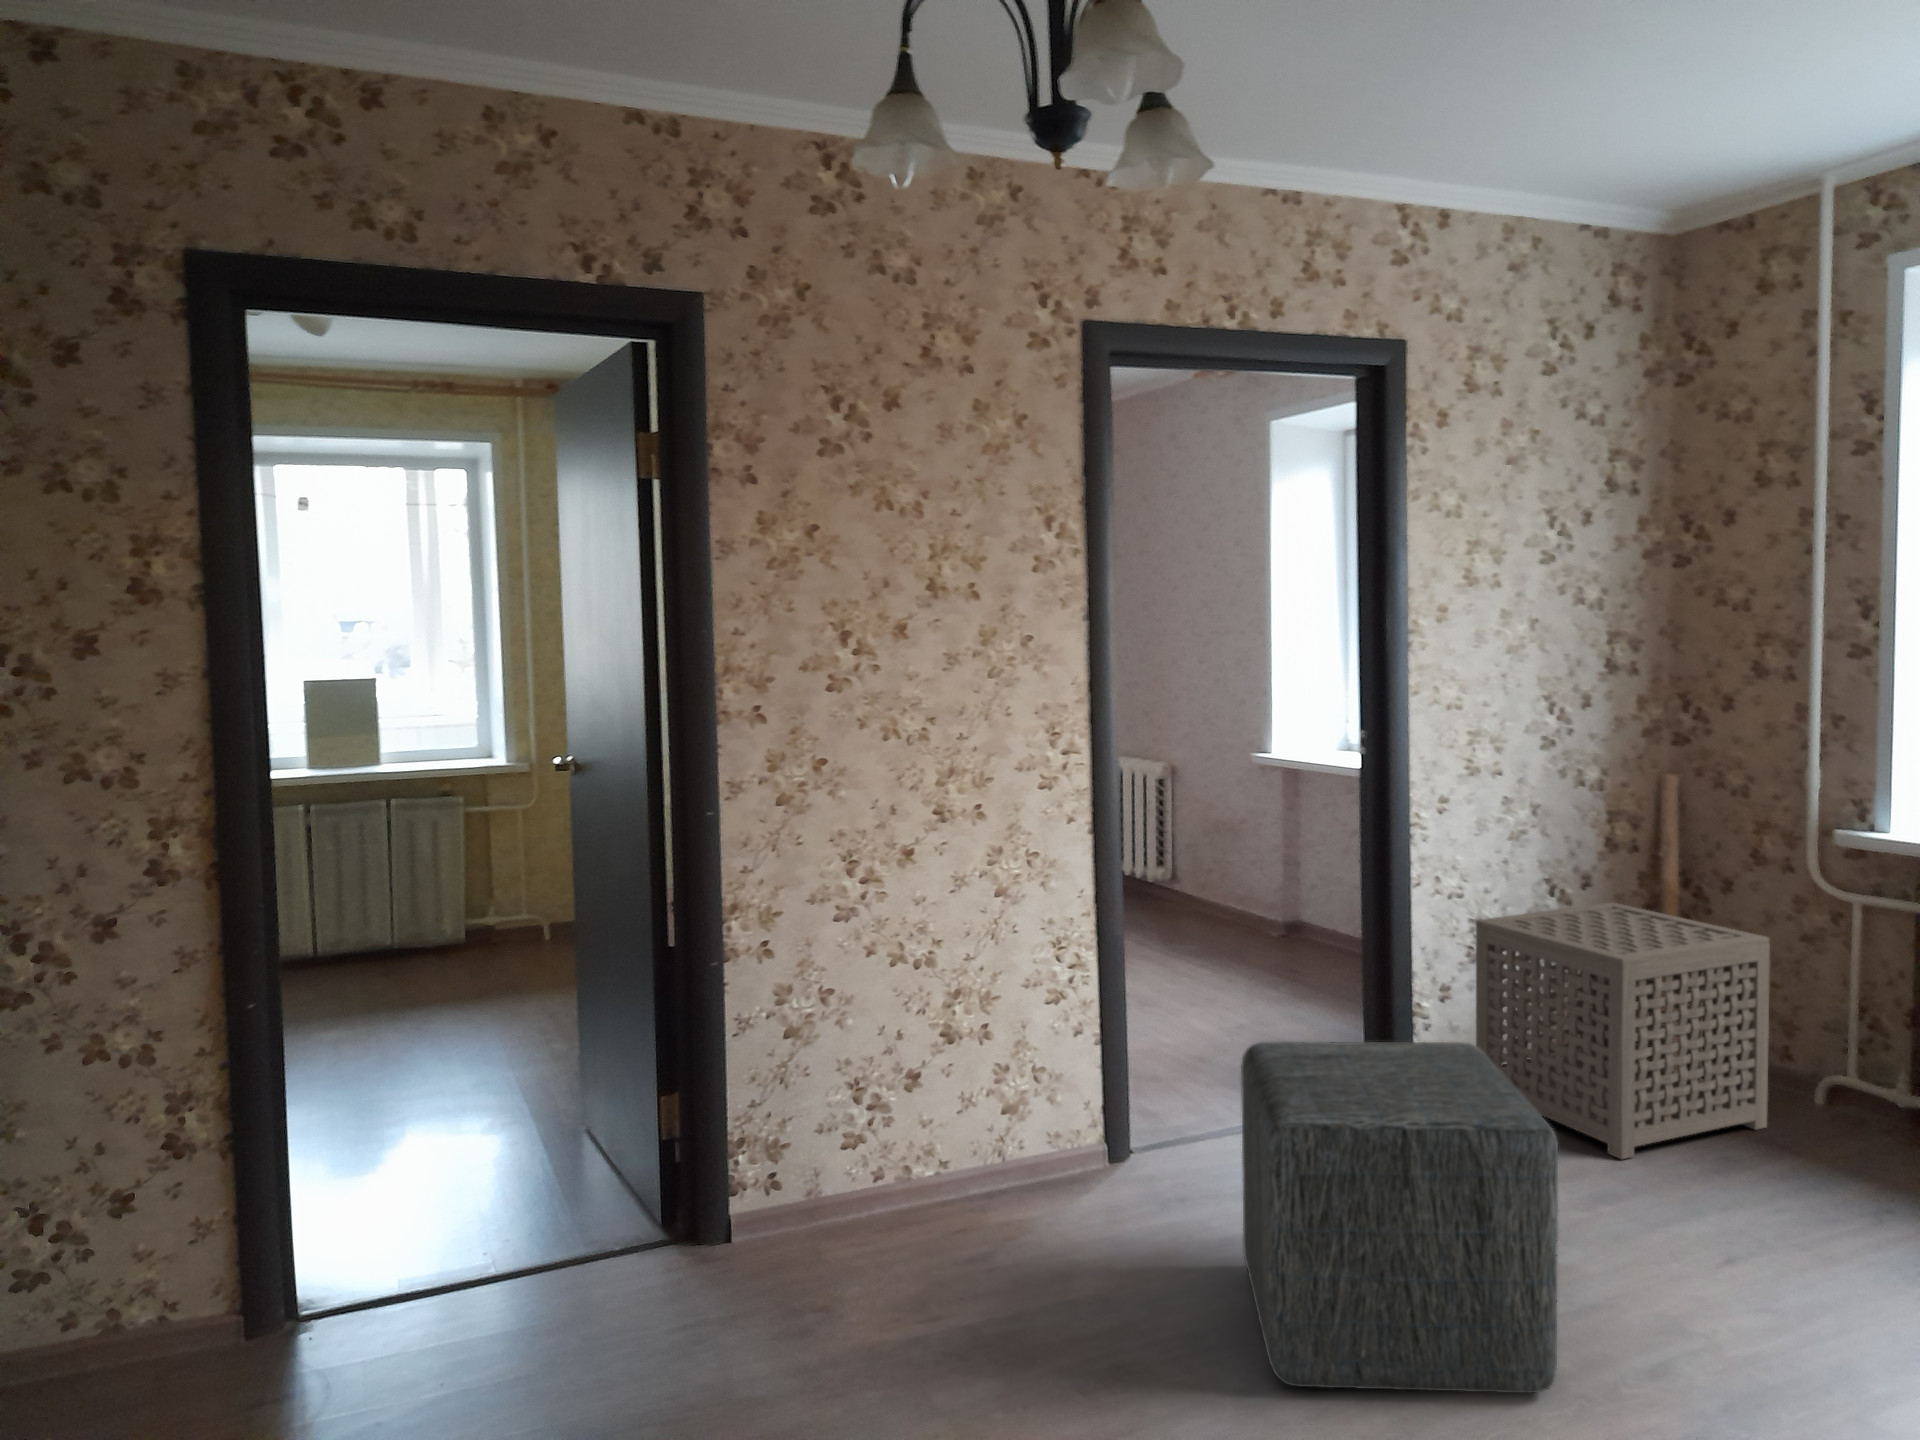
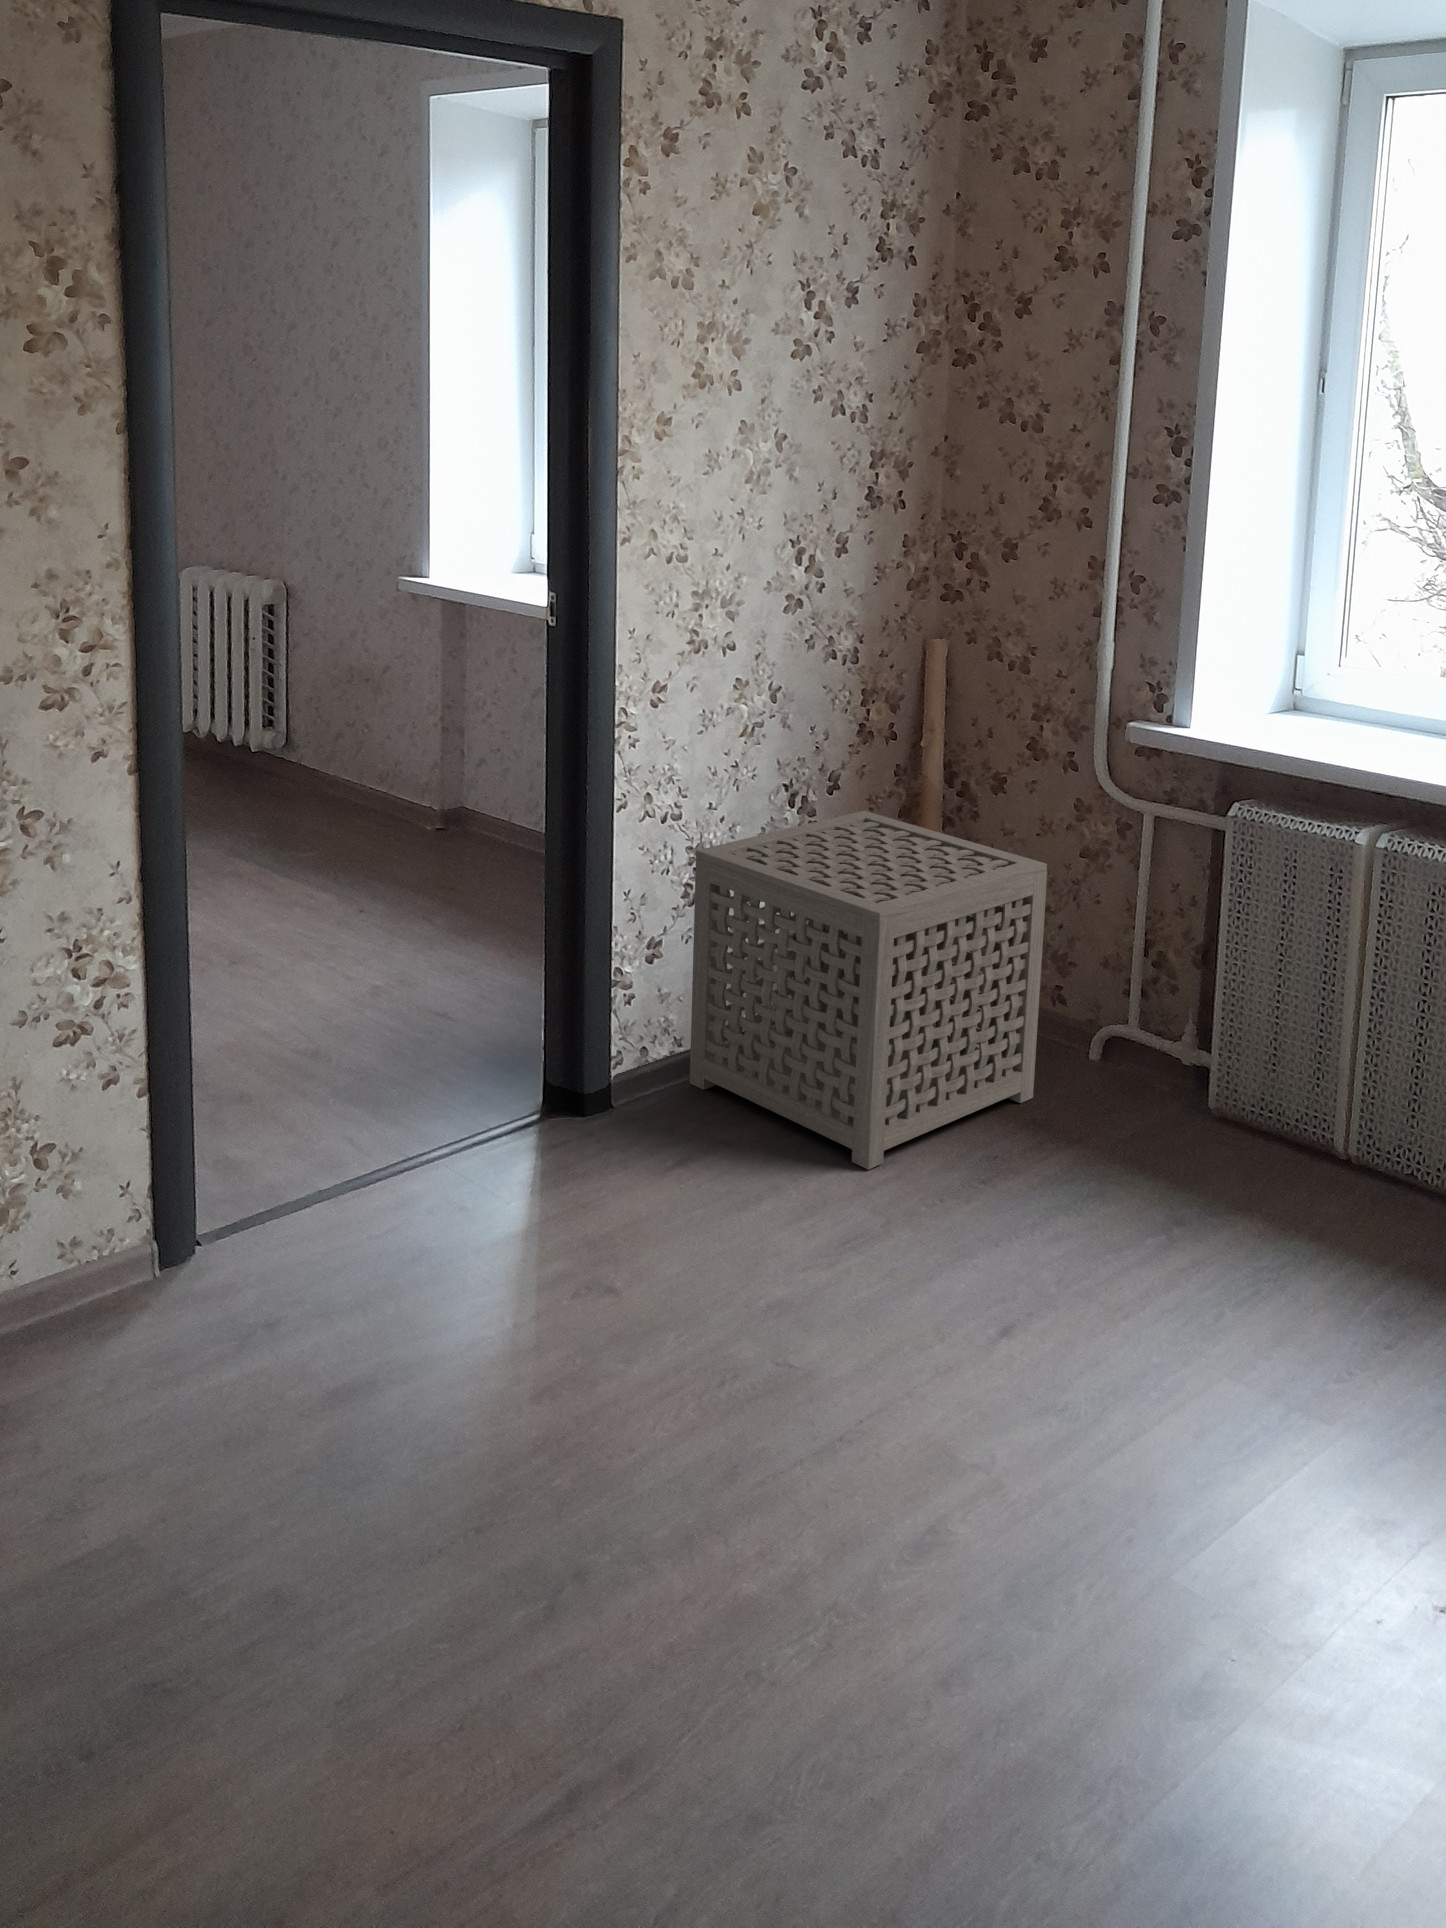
ottoman: present [1241,1042,1558,1393] -> none [360,1085,803,1657]

